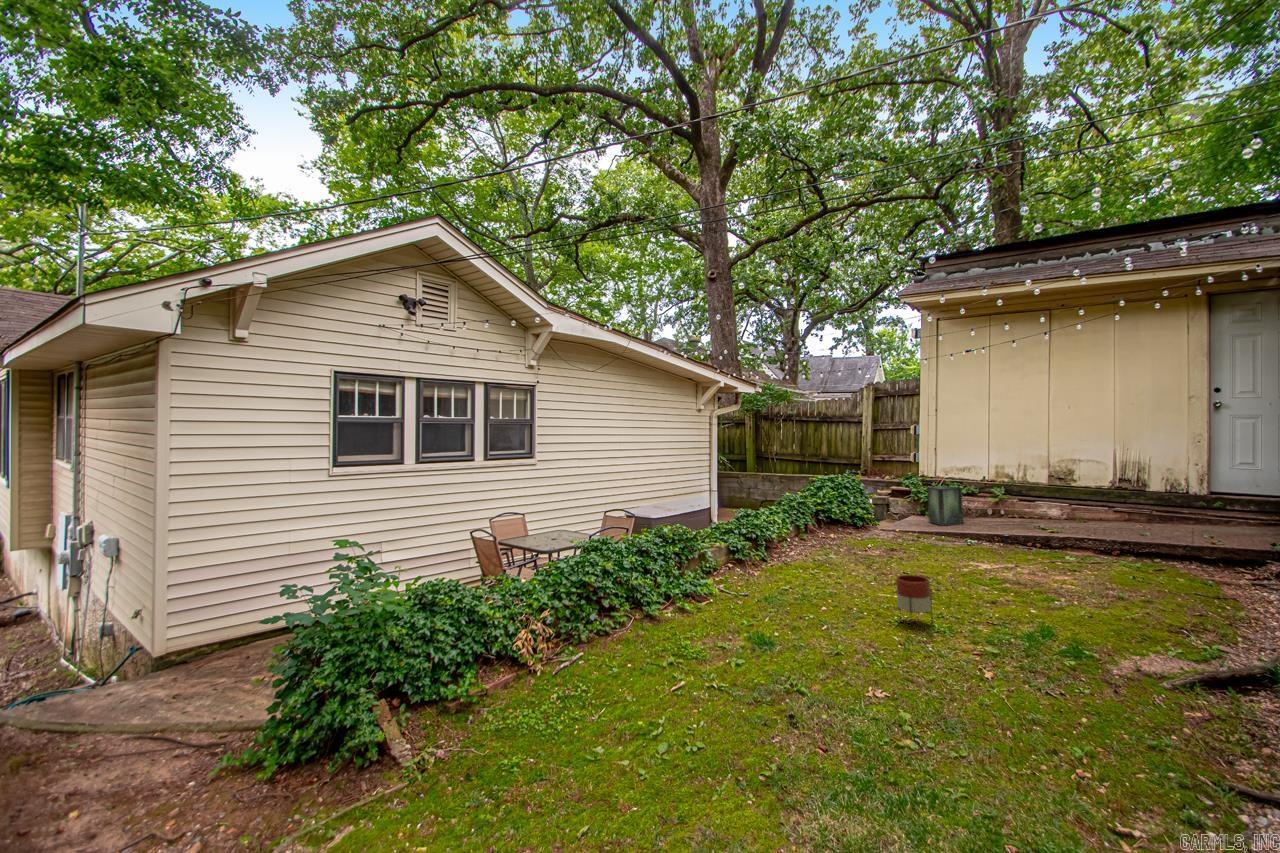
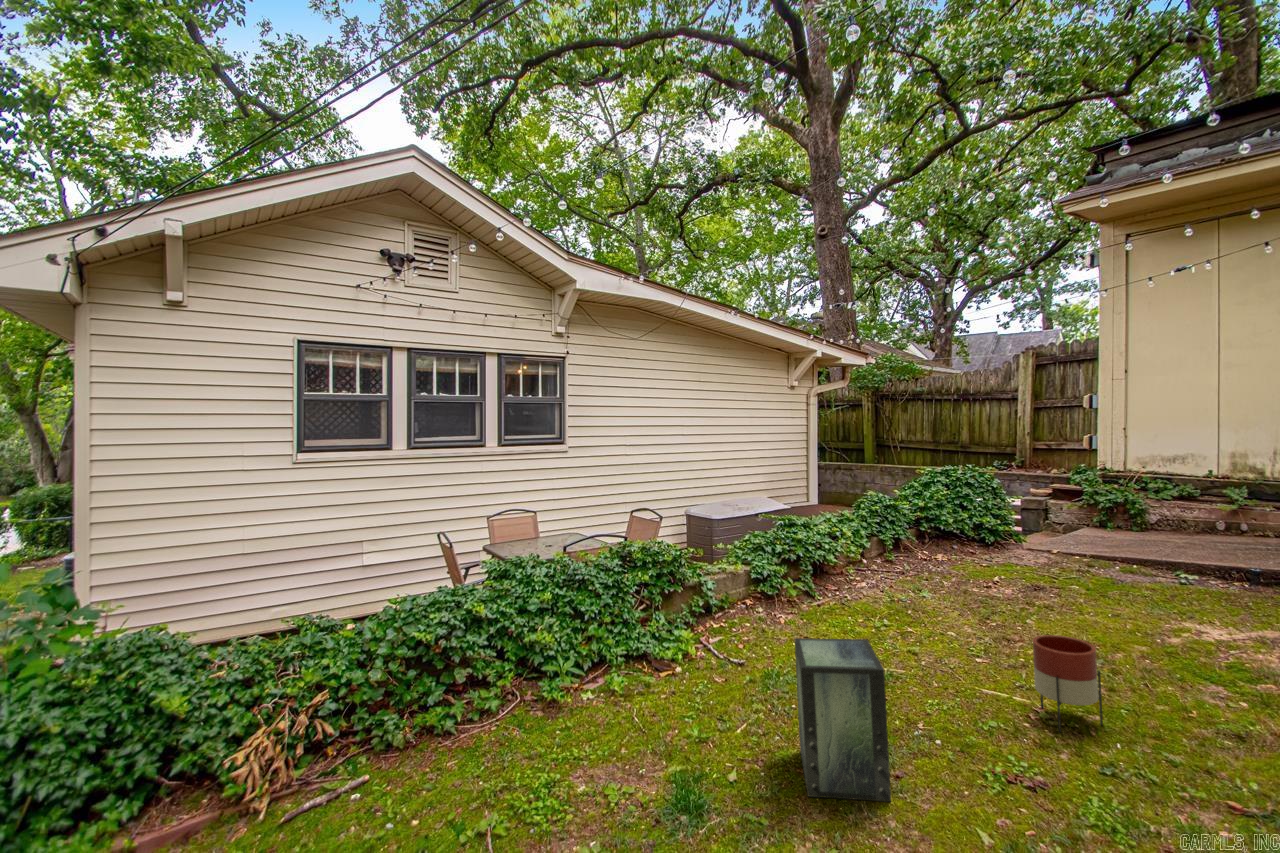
storage box: present [927,486,963,526] -> present [795,638,891,802]

